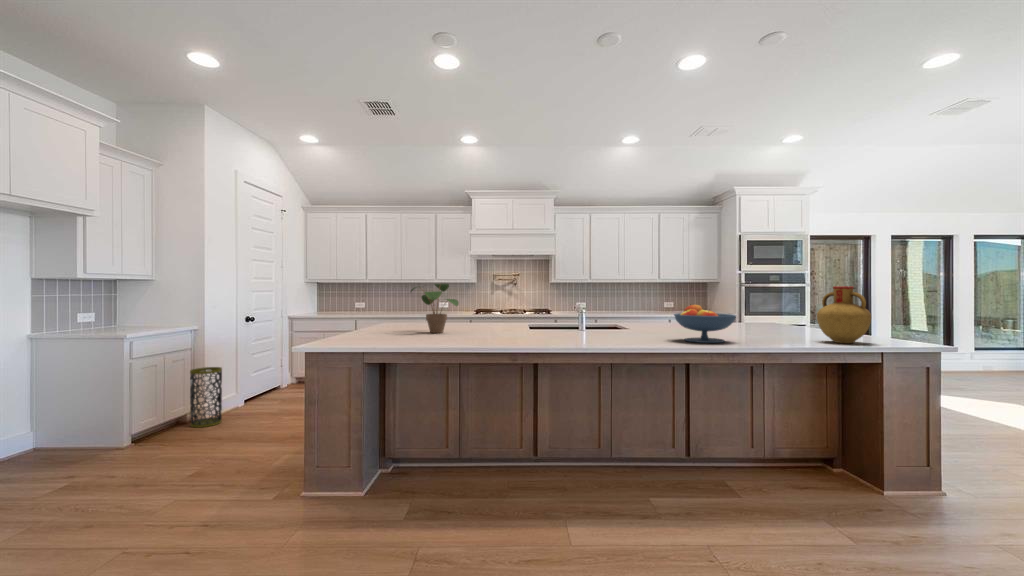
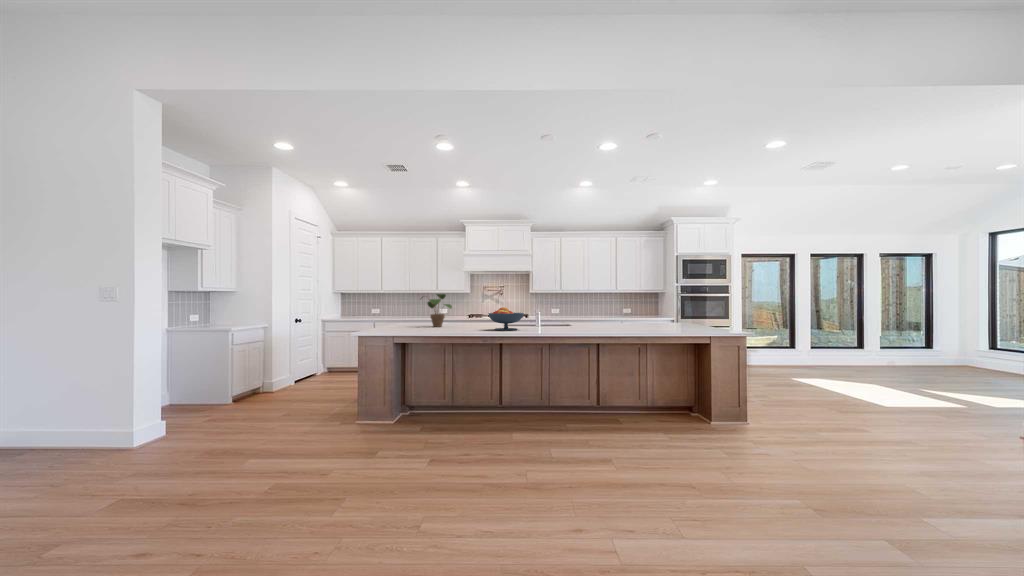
vase: present [817,286,871,343] -> none [671,296,699,330]
fruit bowl: present [674,305,736,343] -> present [488,307,524,330]
trash can: present [190,367,222,428] -> none [264,354,285,395]

